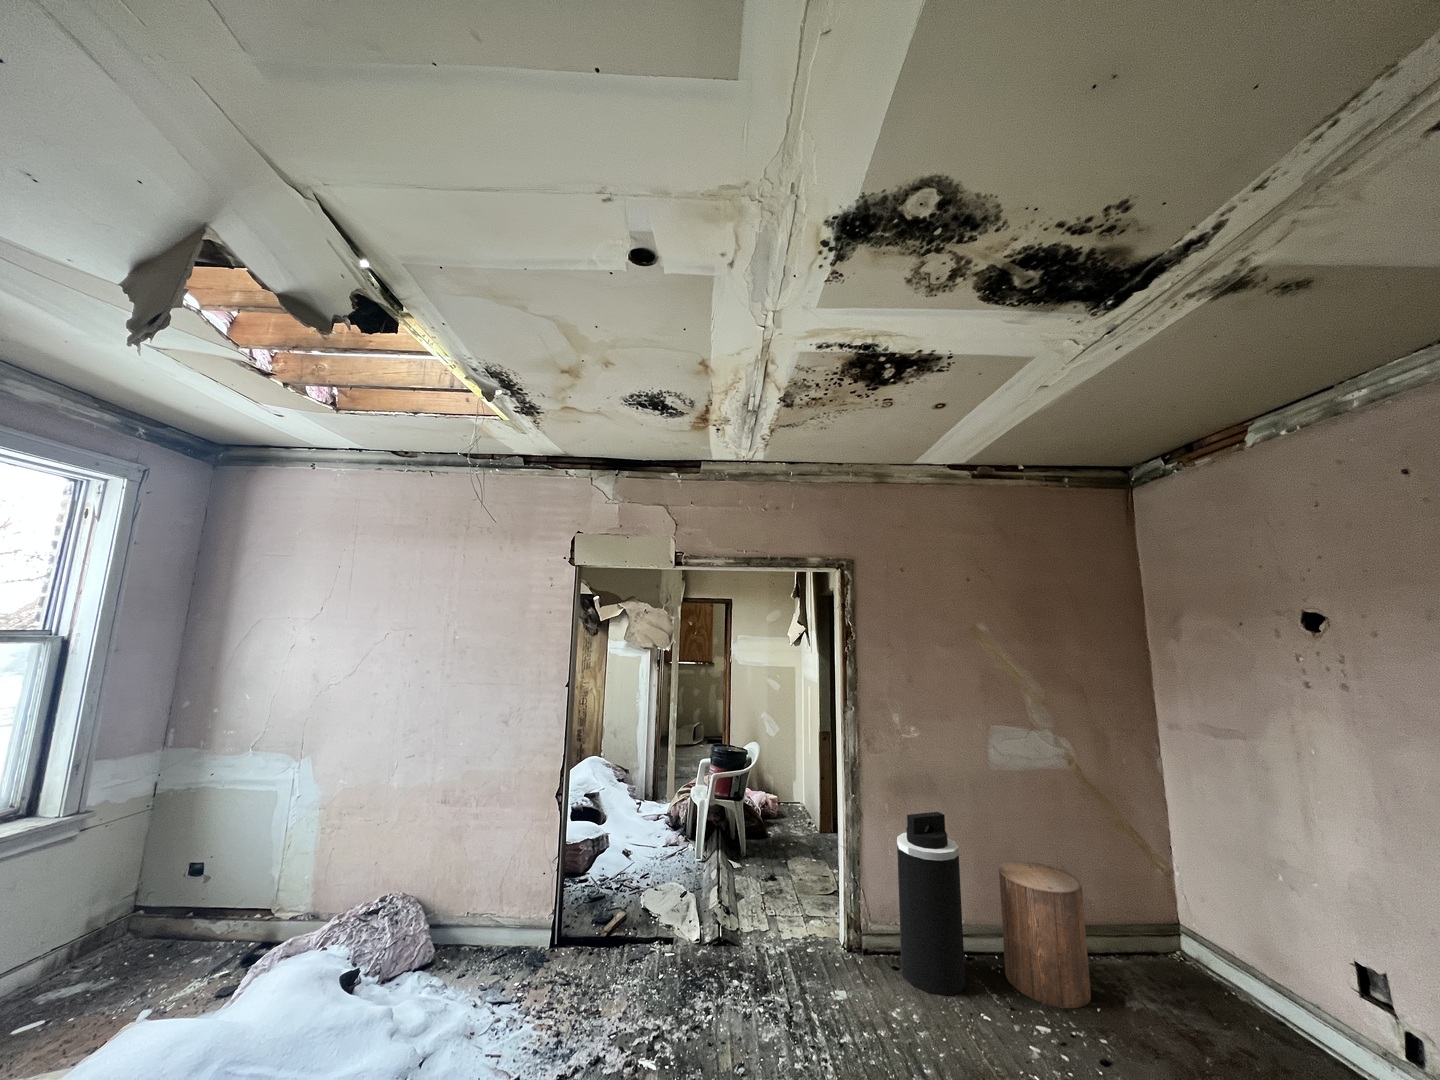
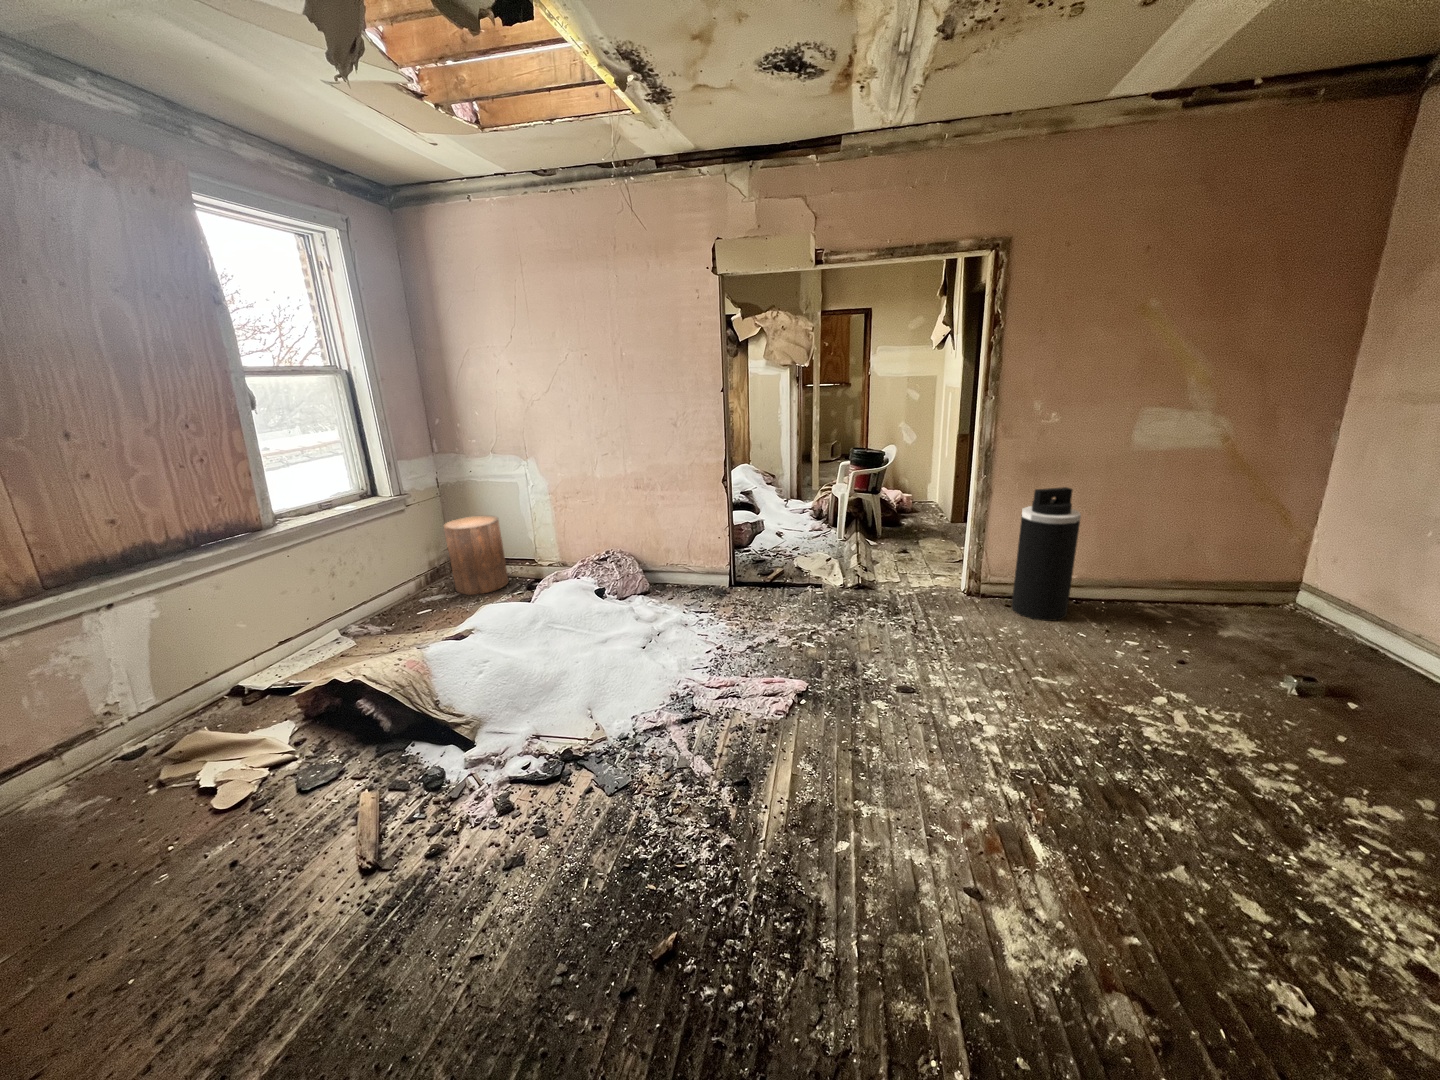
stool: present [999,861,1091,1008] -> present [444,515,508,595]

